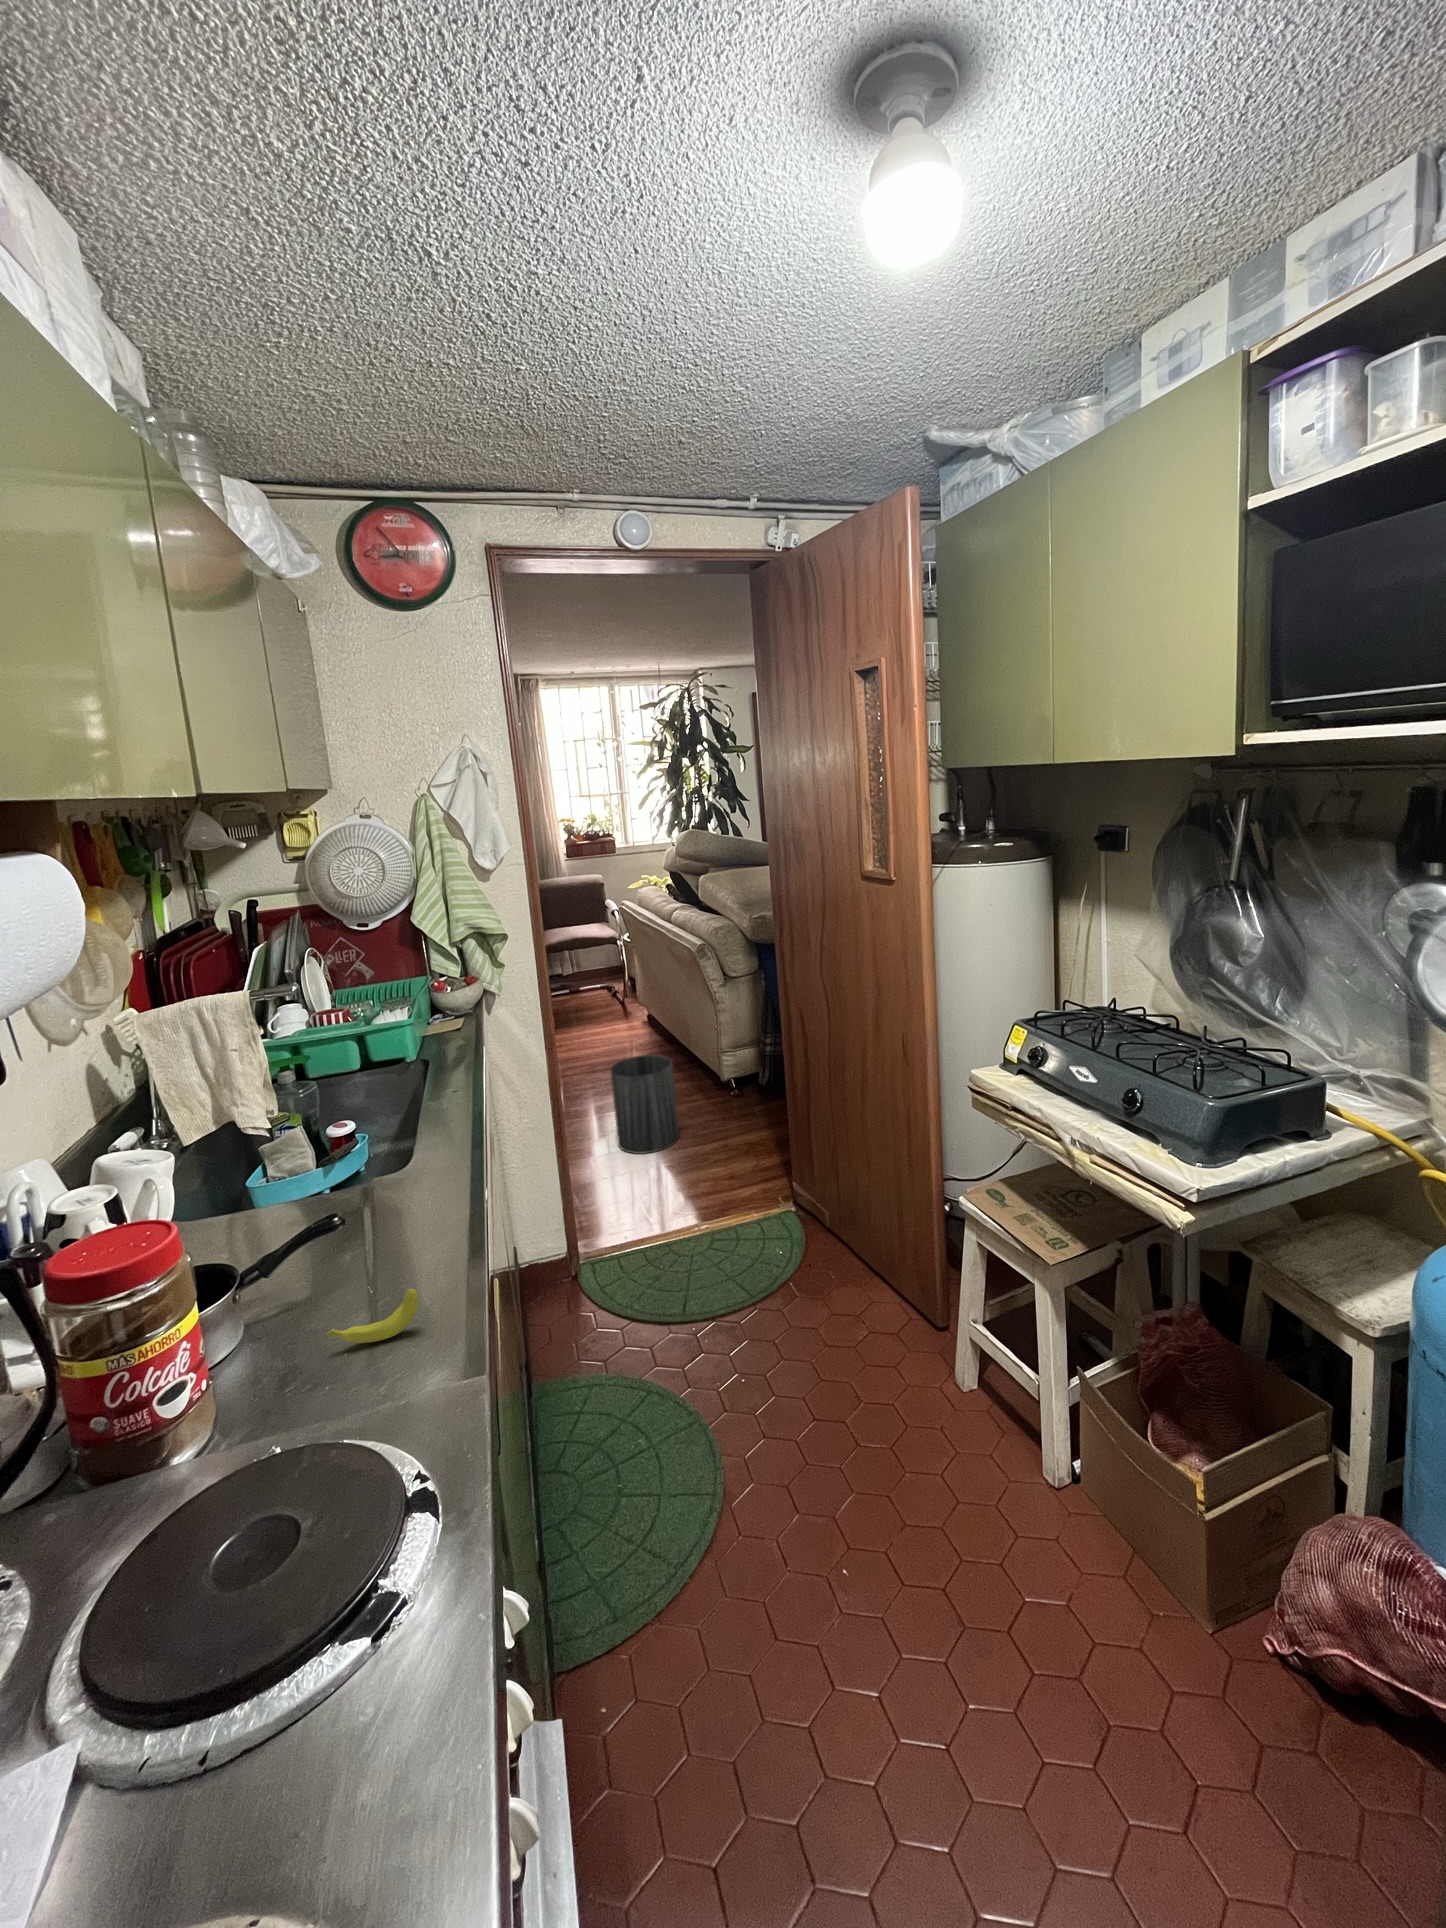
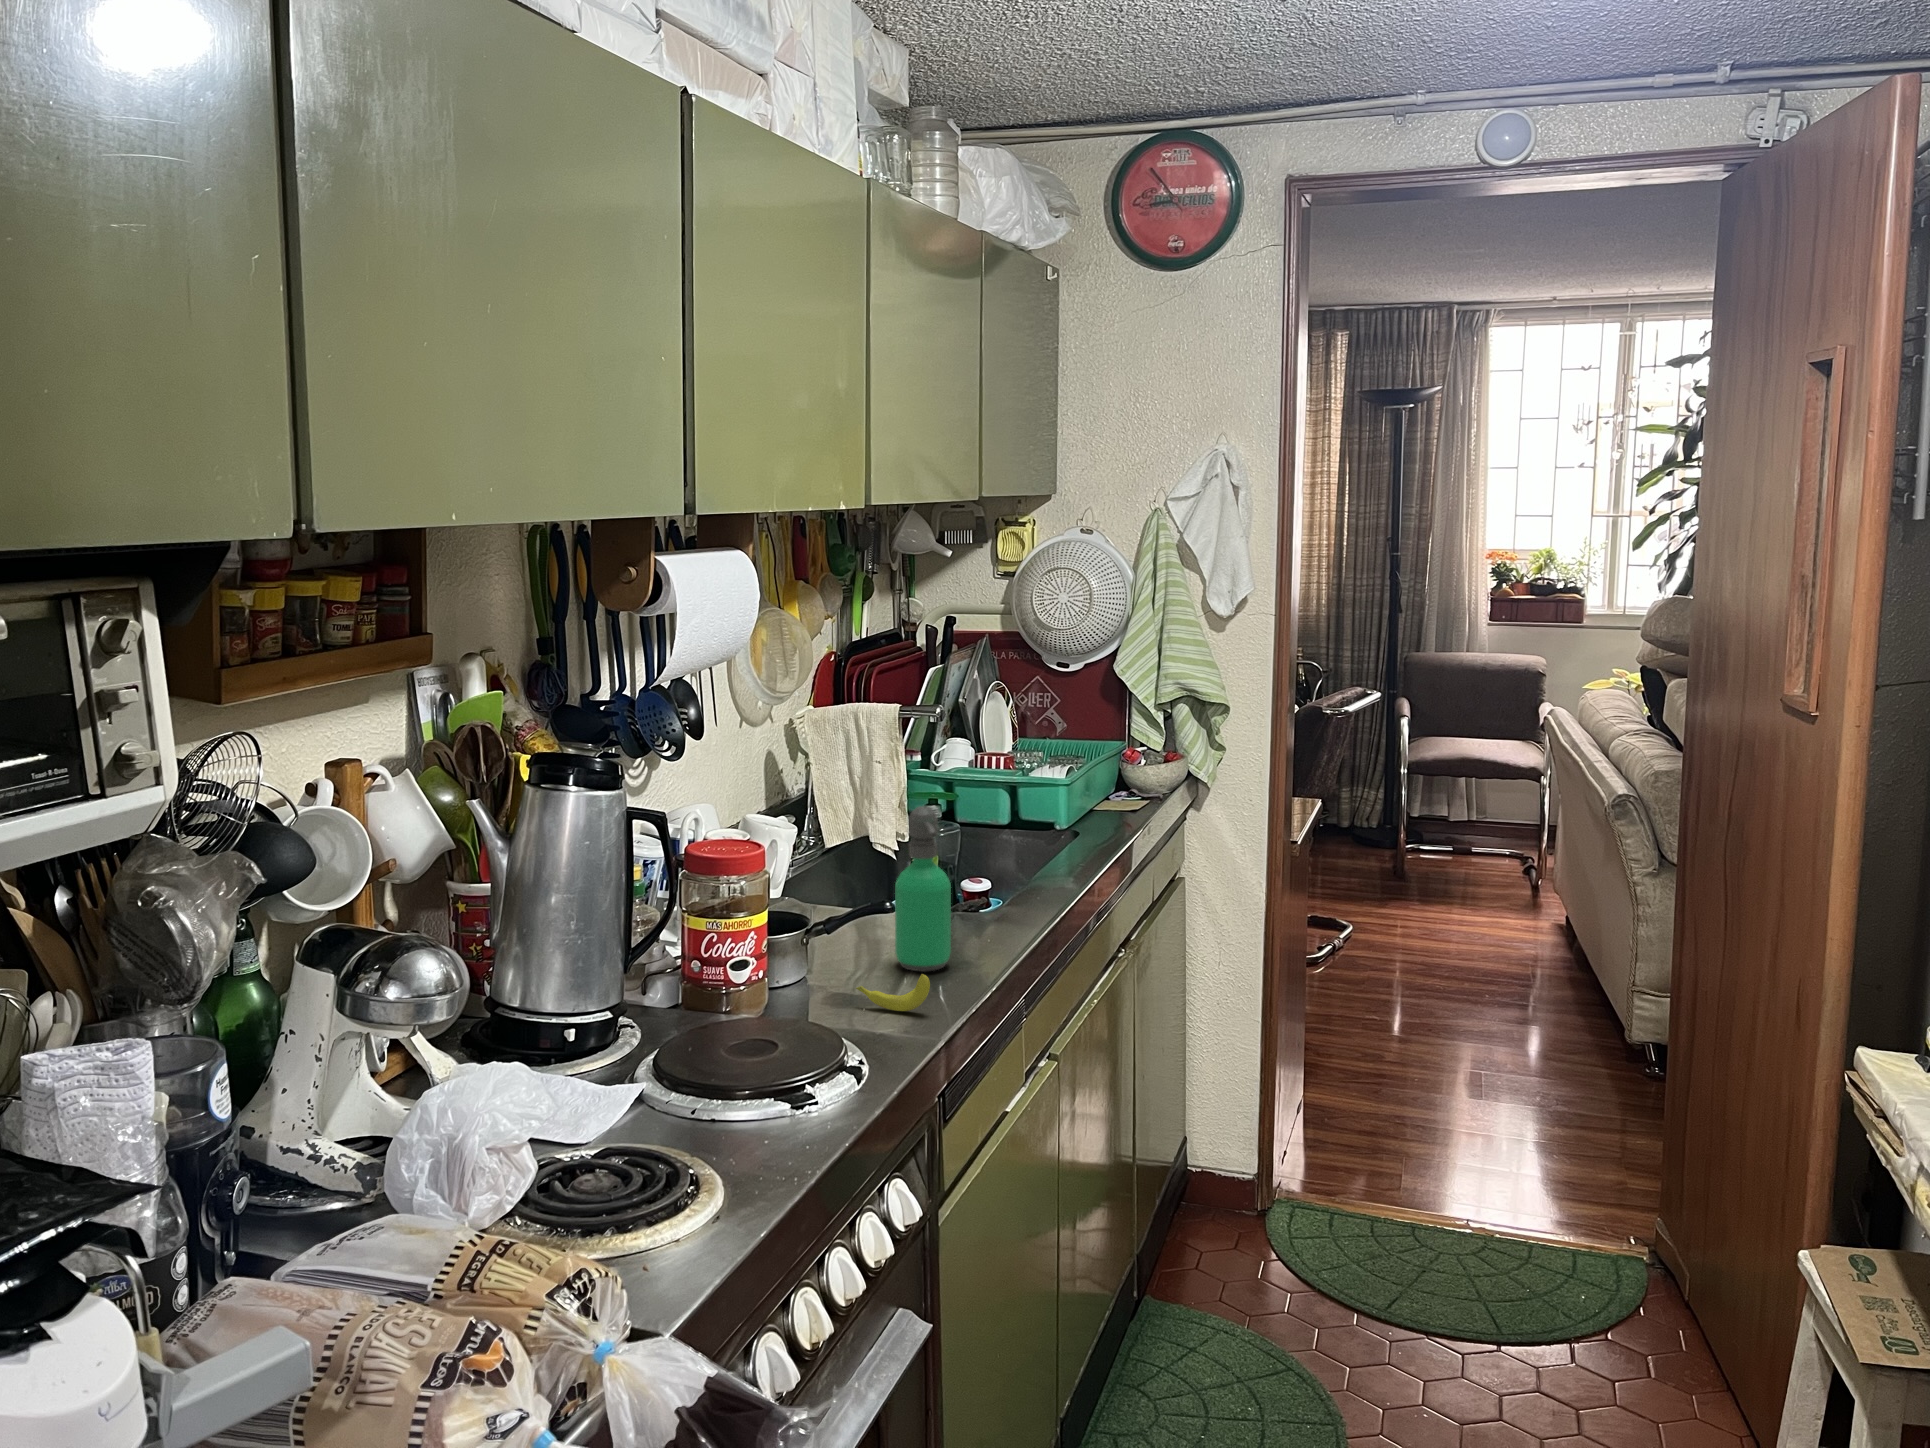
trash can: present [611,1055,679,1154] -> none [1395,947,1505,1104]
soap dispenser: none [328,1100,403,1272] -> present [895,806,951,972]

